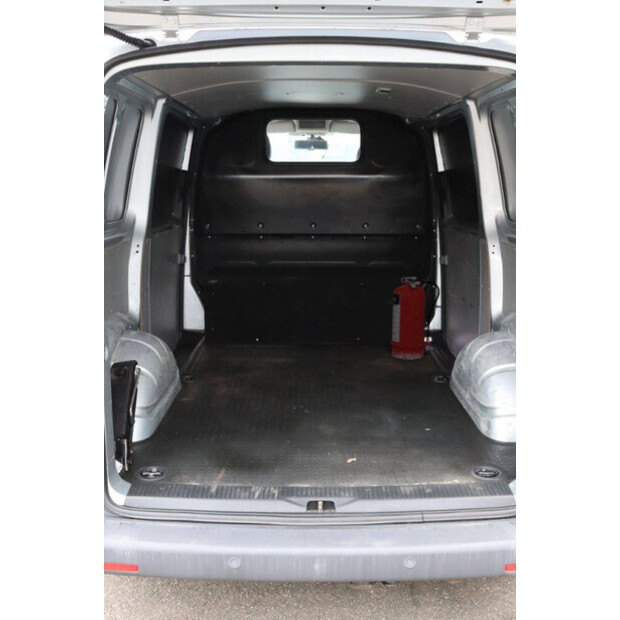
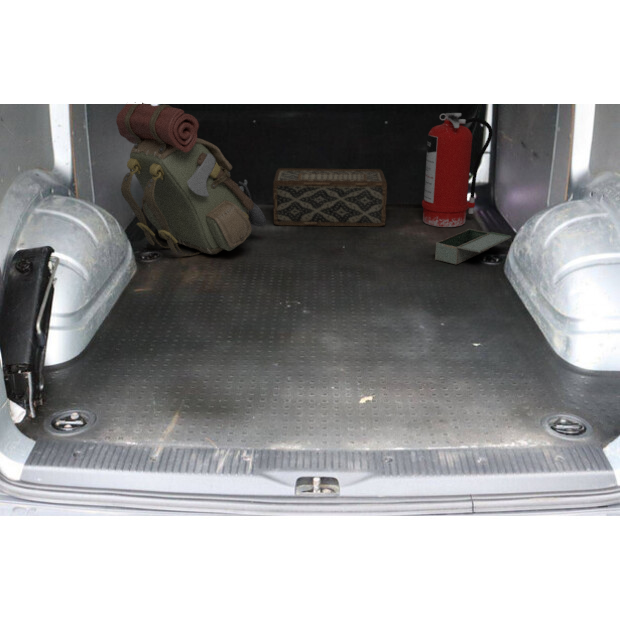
backpack: none [171,268,276,378] -> present [116,103,266,256]
woven basket: none [280,318,364,359] -> present [273,168,387,226]
toolbox: none [400,359,456,383] -> present [435,229,511,264]

